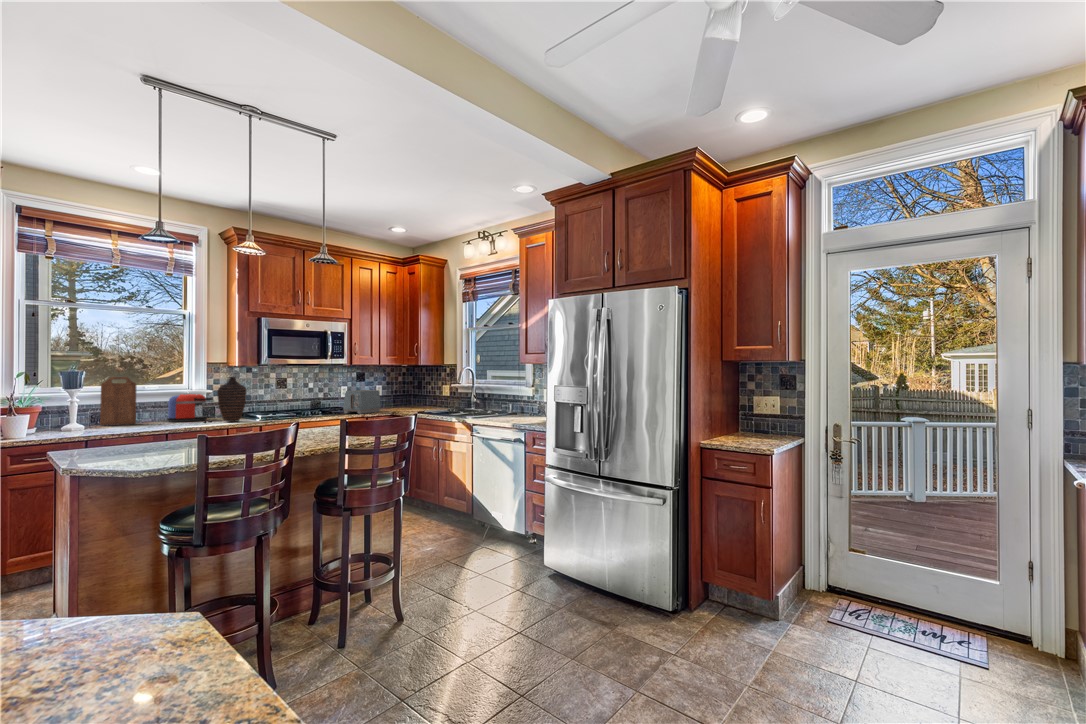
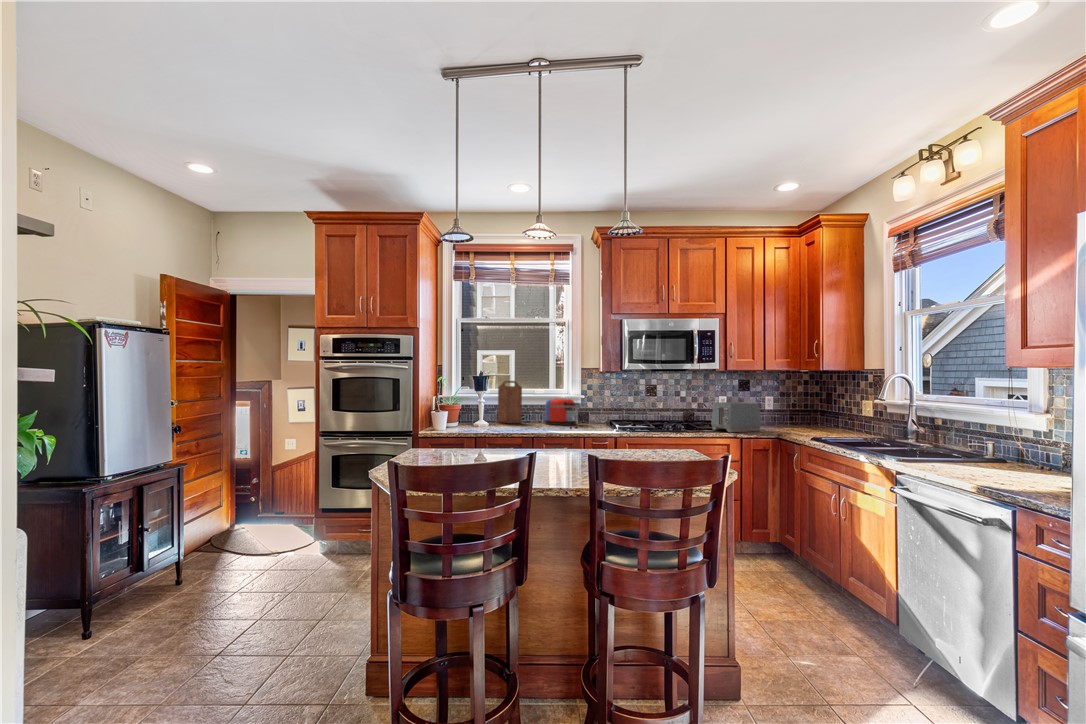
decorative vase: present [217,377,247,422] -> none [576,383,604,429]

